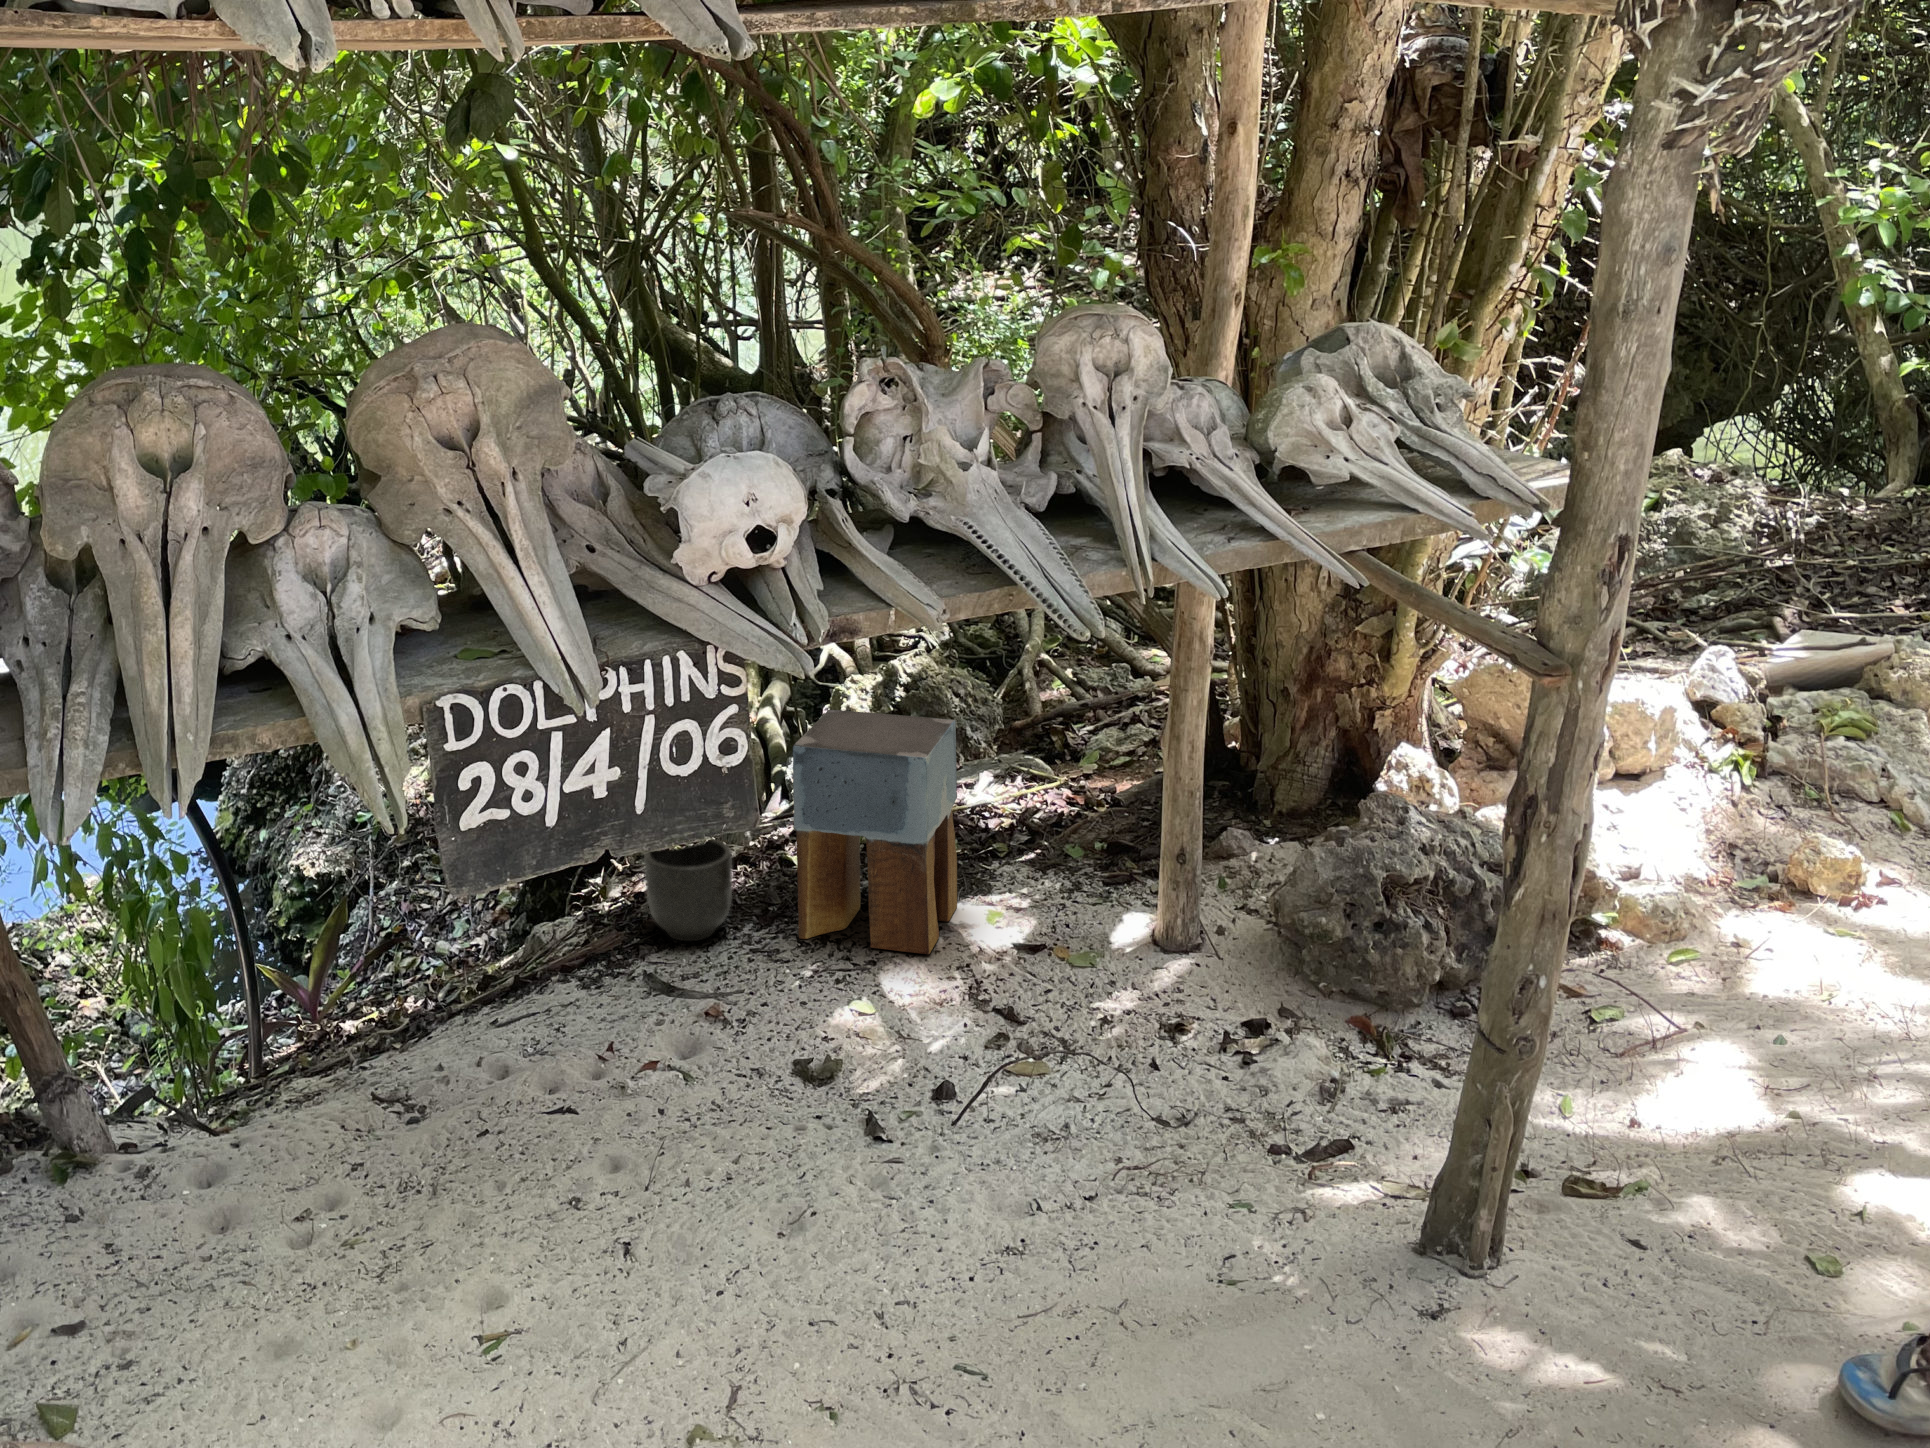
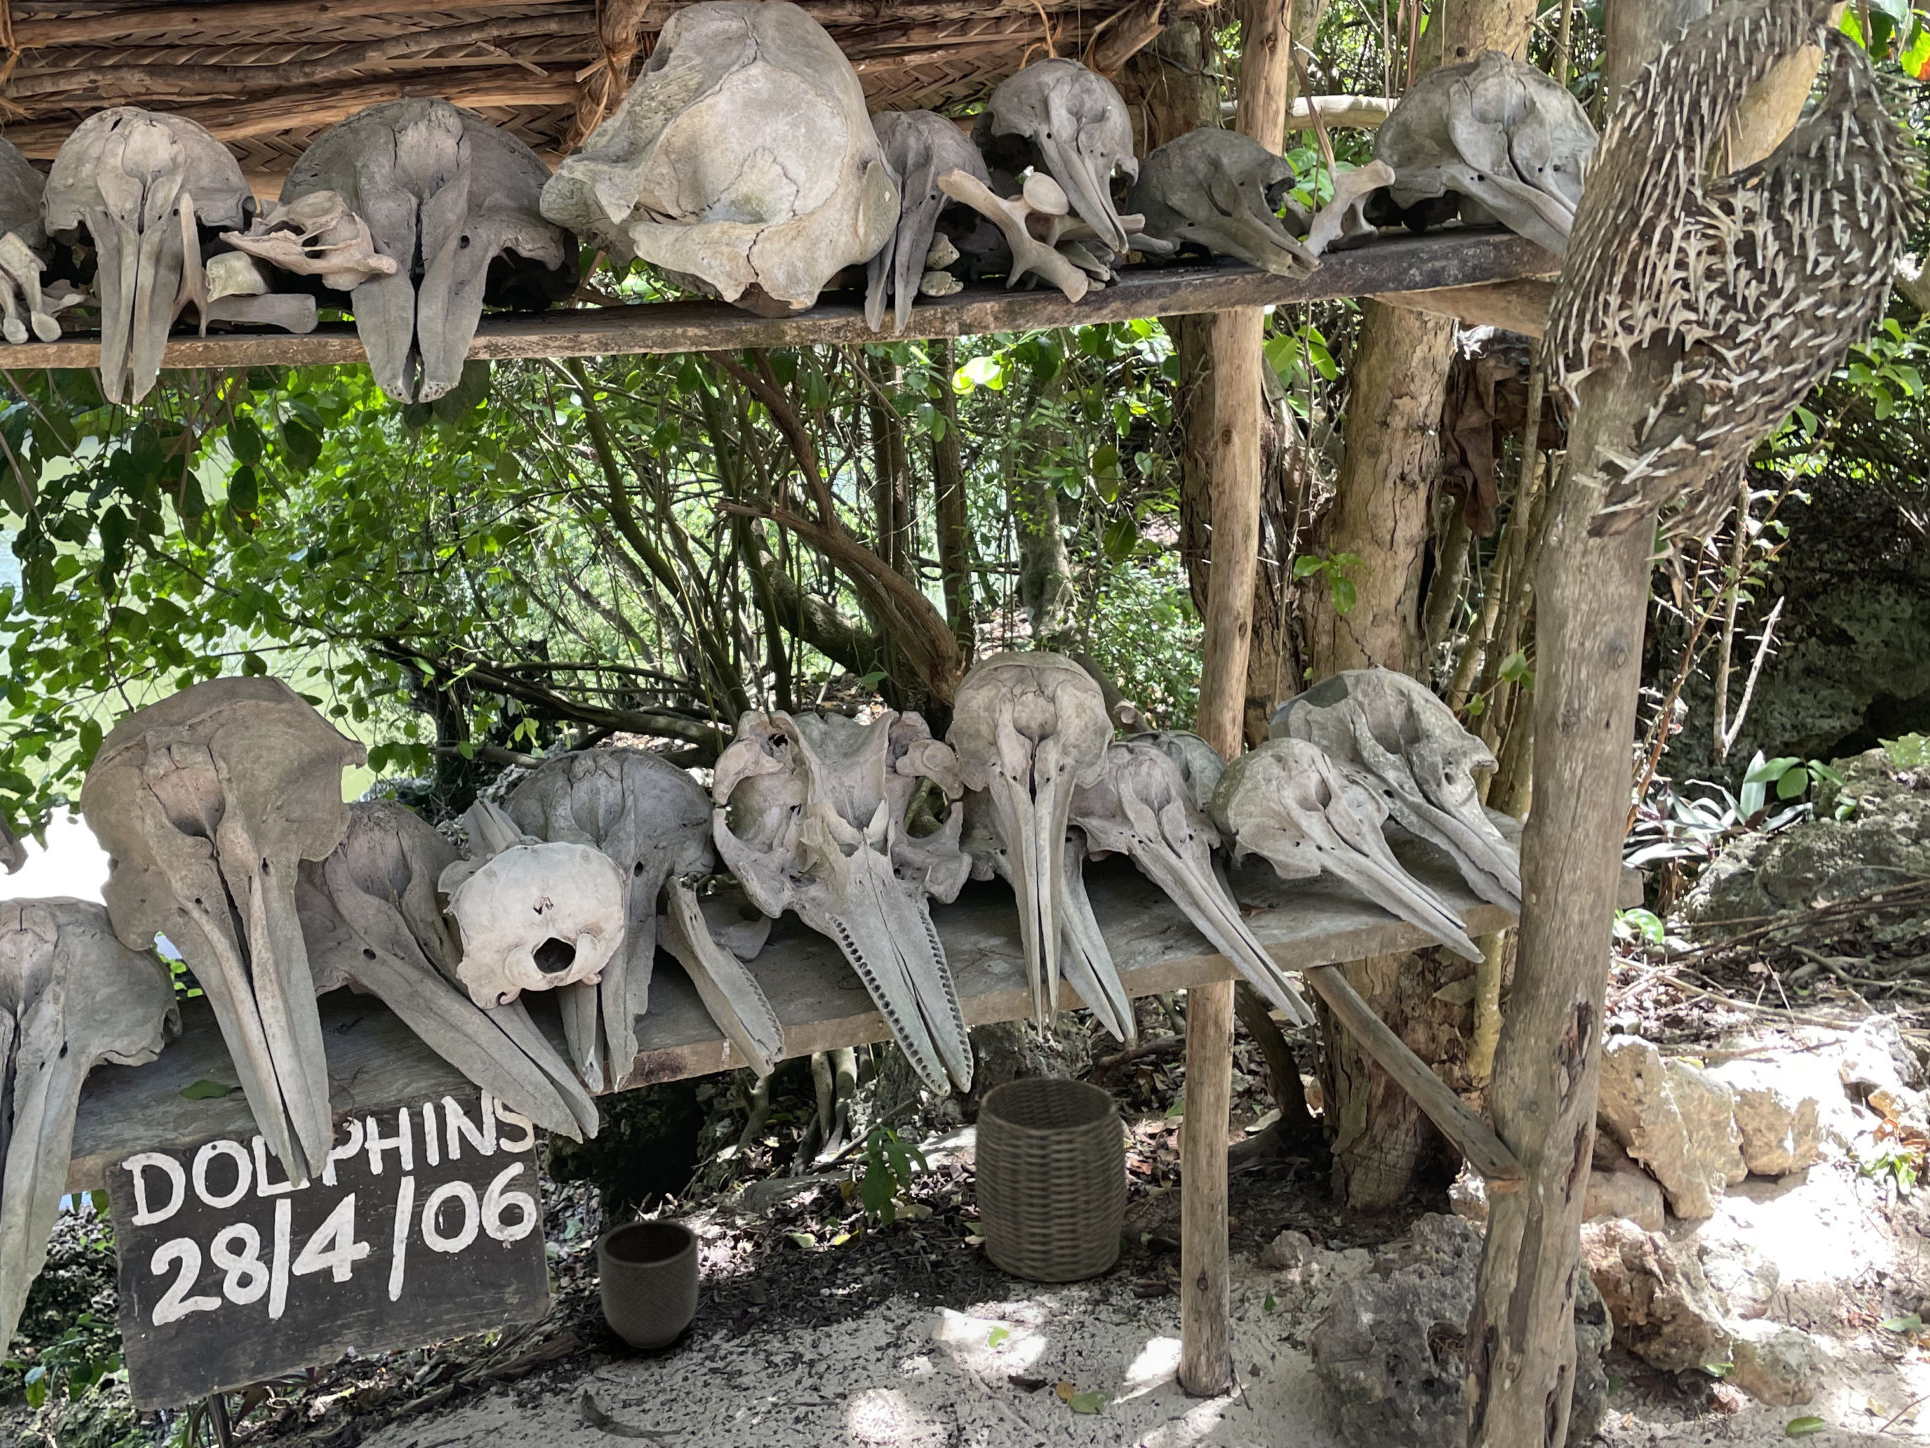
stool: present [793,710,957,954] -> none [762,1074,964,1382]
woven basket: none [952,716,1086,882] -> present [974,1077,1127,1282]

